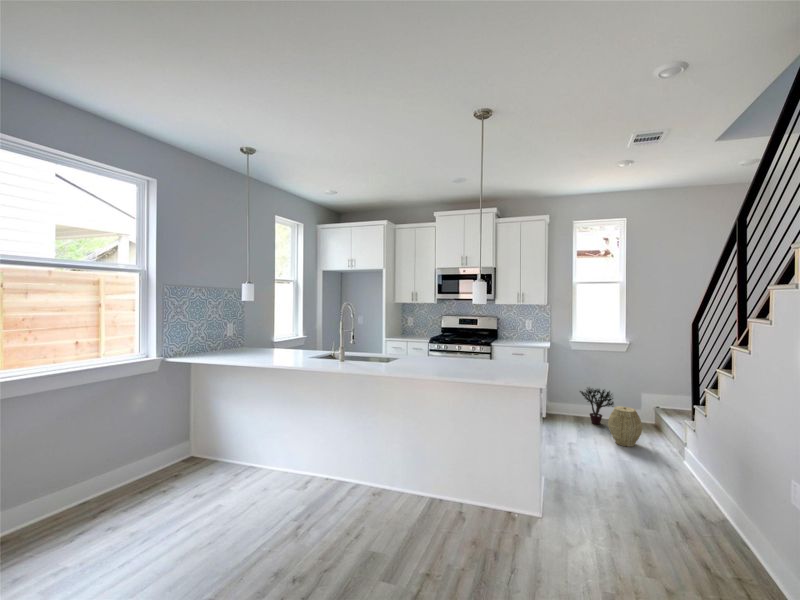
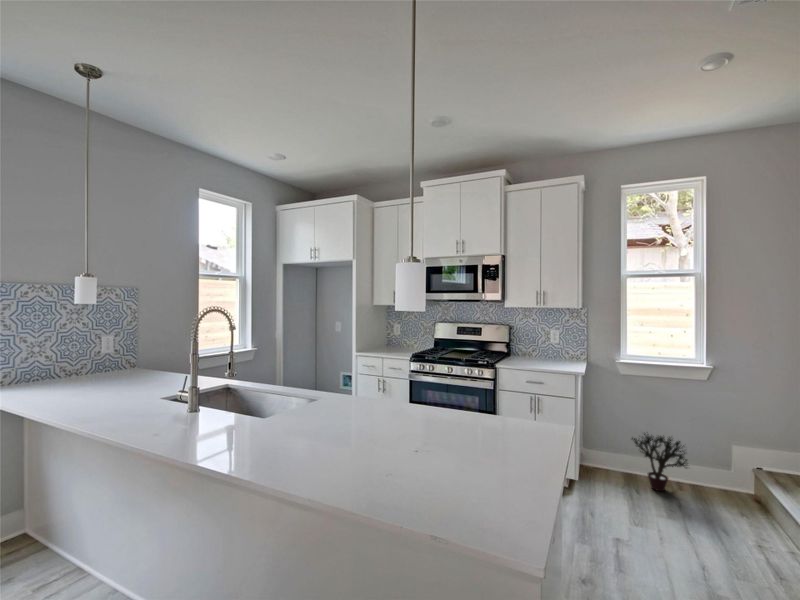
woven basket: present [608,406,642,447] -> none [681,474,743,547]

